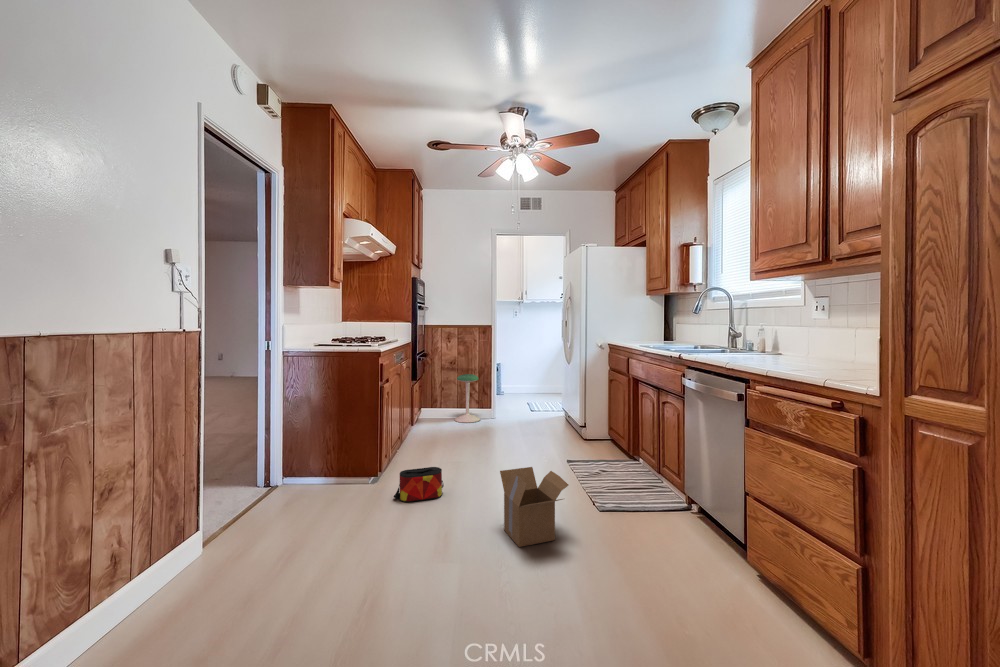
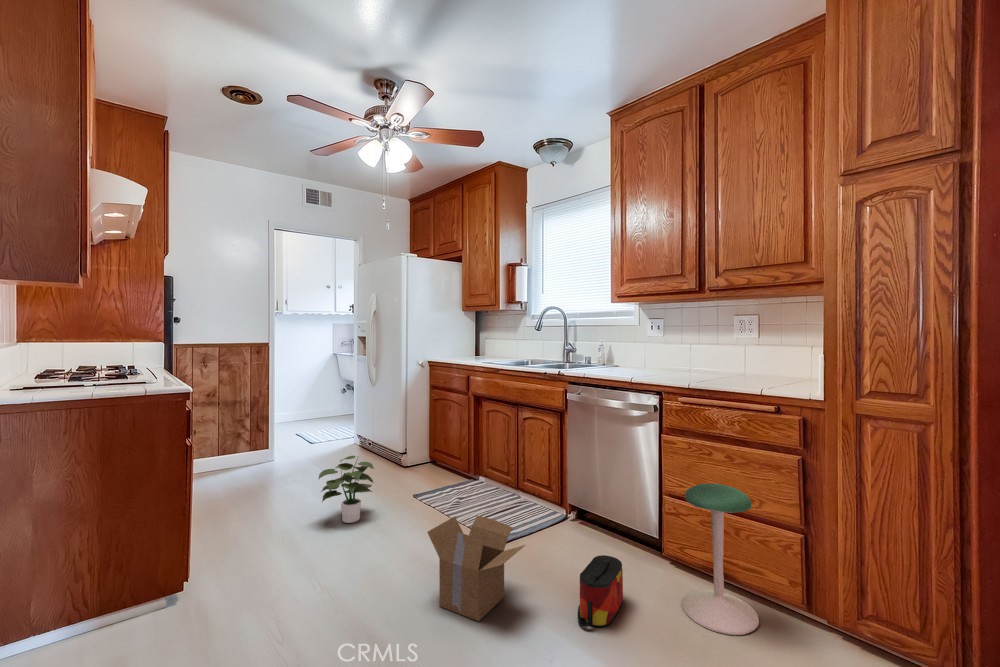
stool: present [455,374,480,423] -> present [682,483,759,635]
potted plant: none [479,415,525,466] -> present [319,456,374,523]
bag: present [394,467,444,502] -> present [578,555,623,627]

